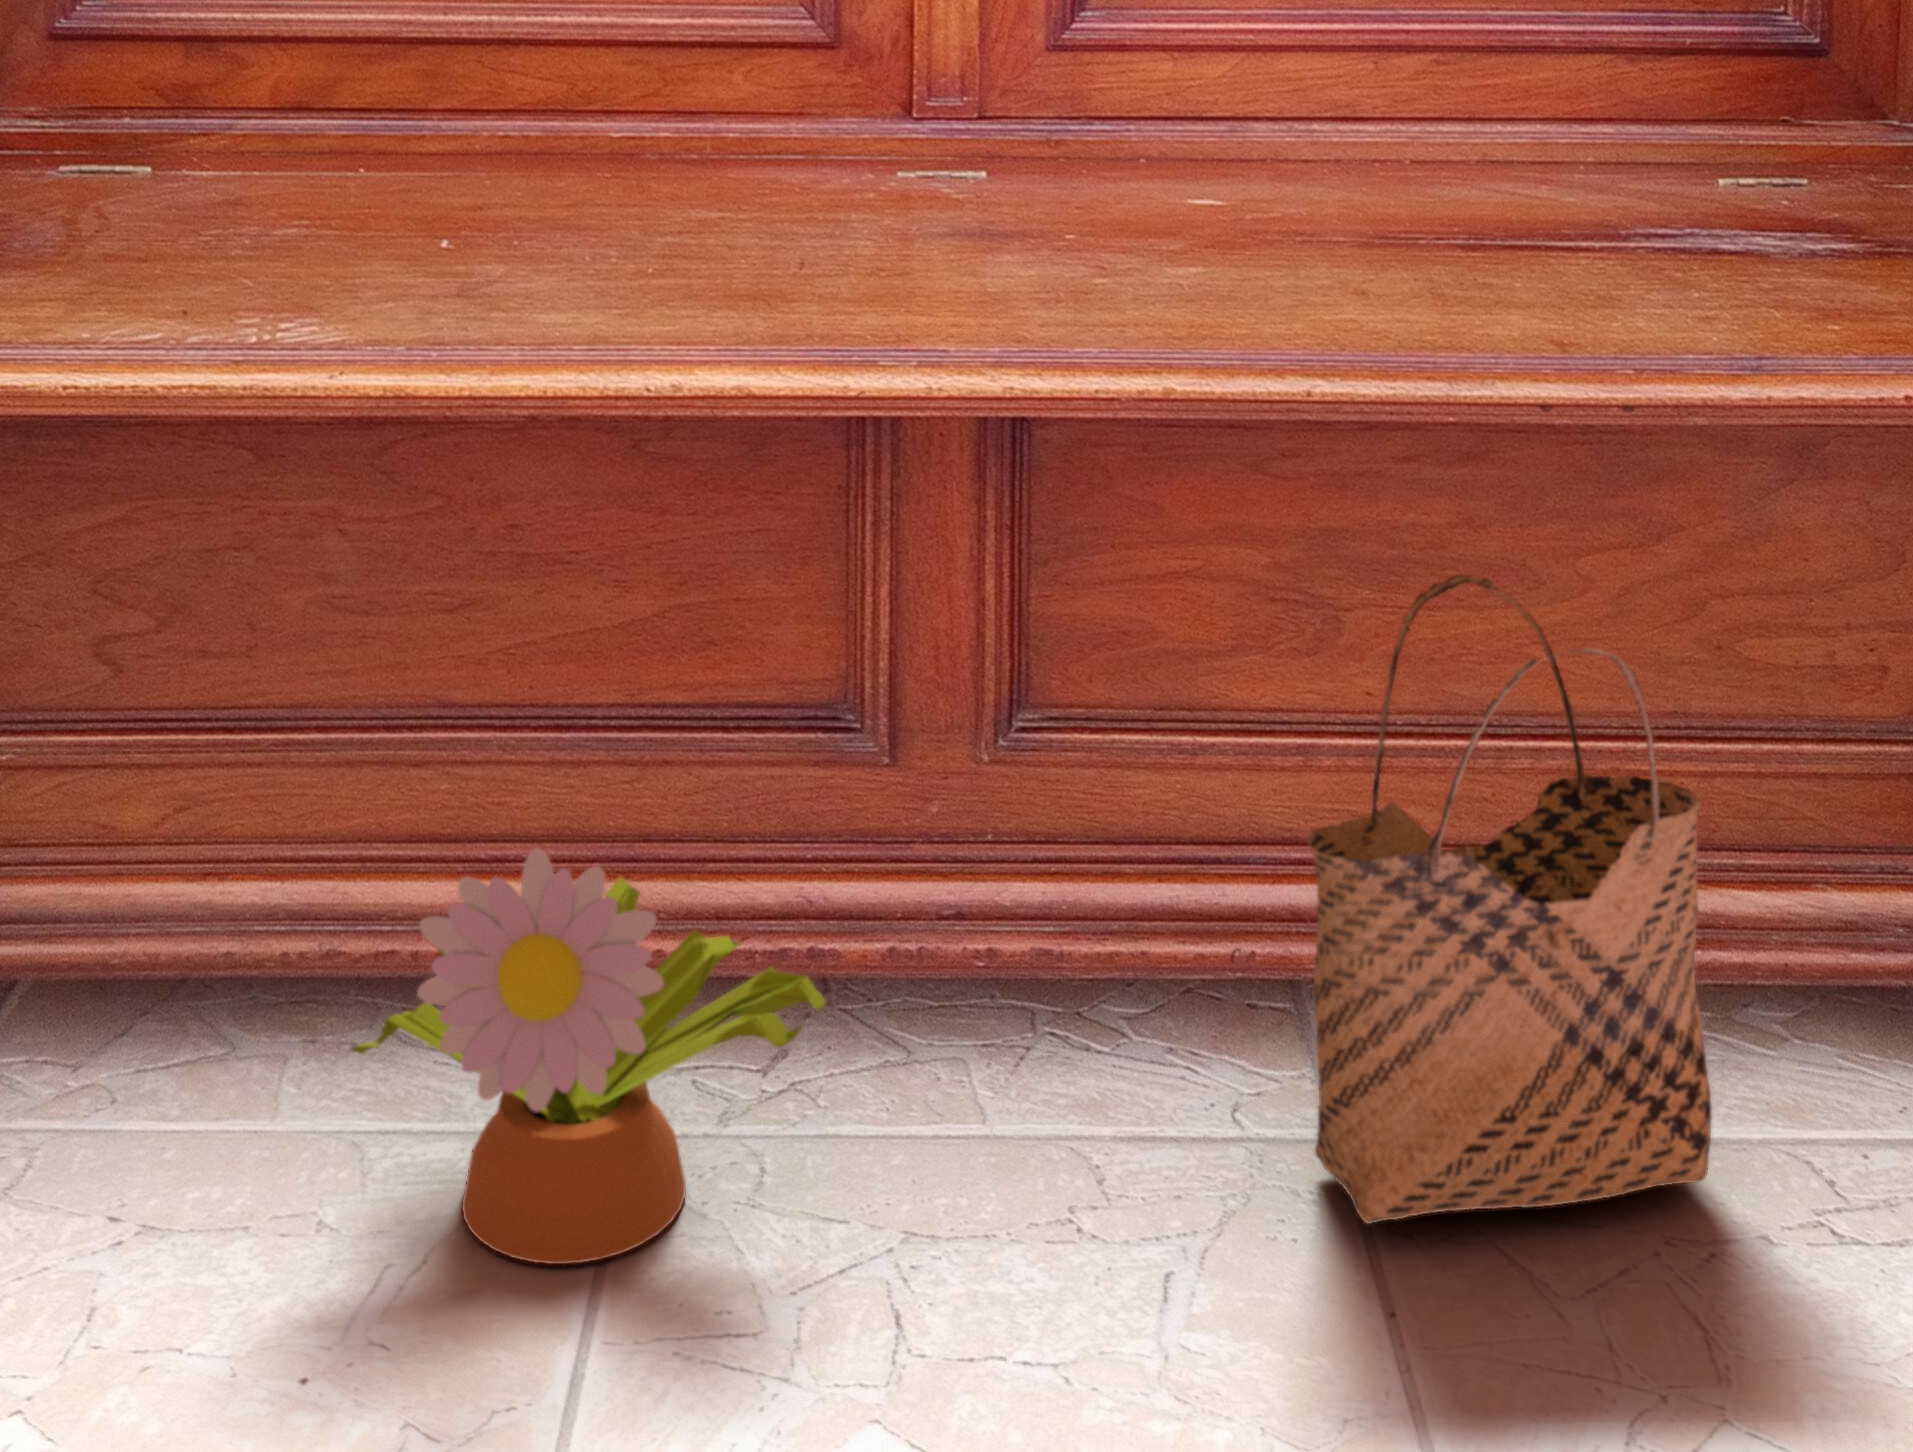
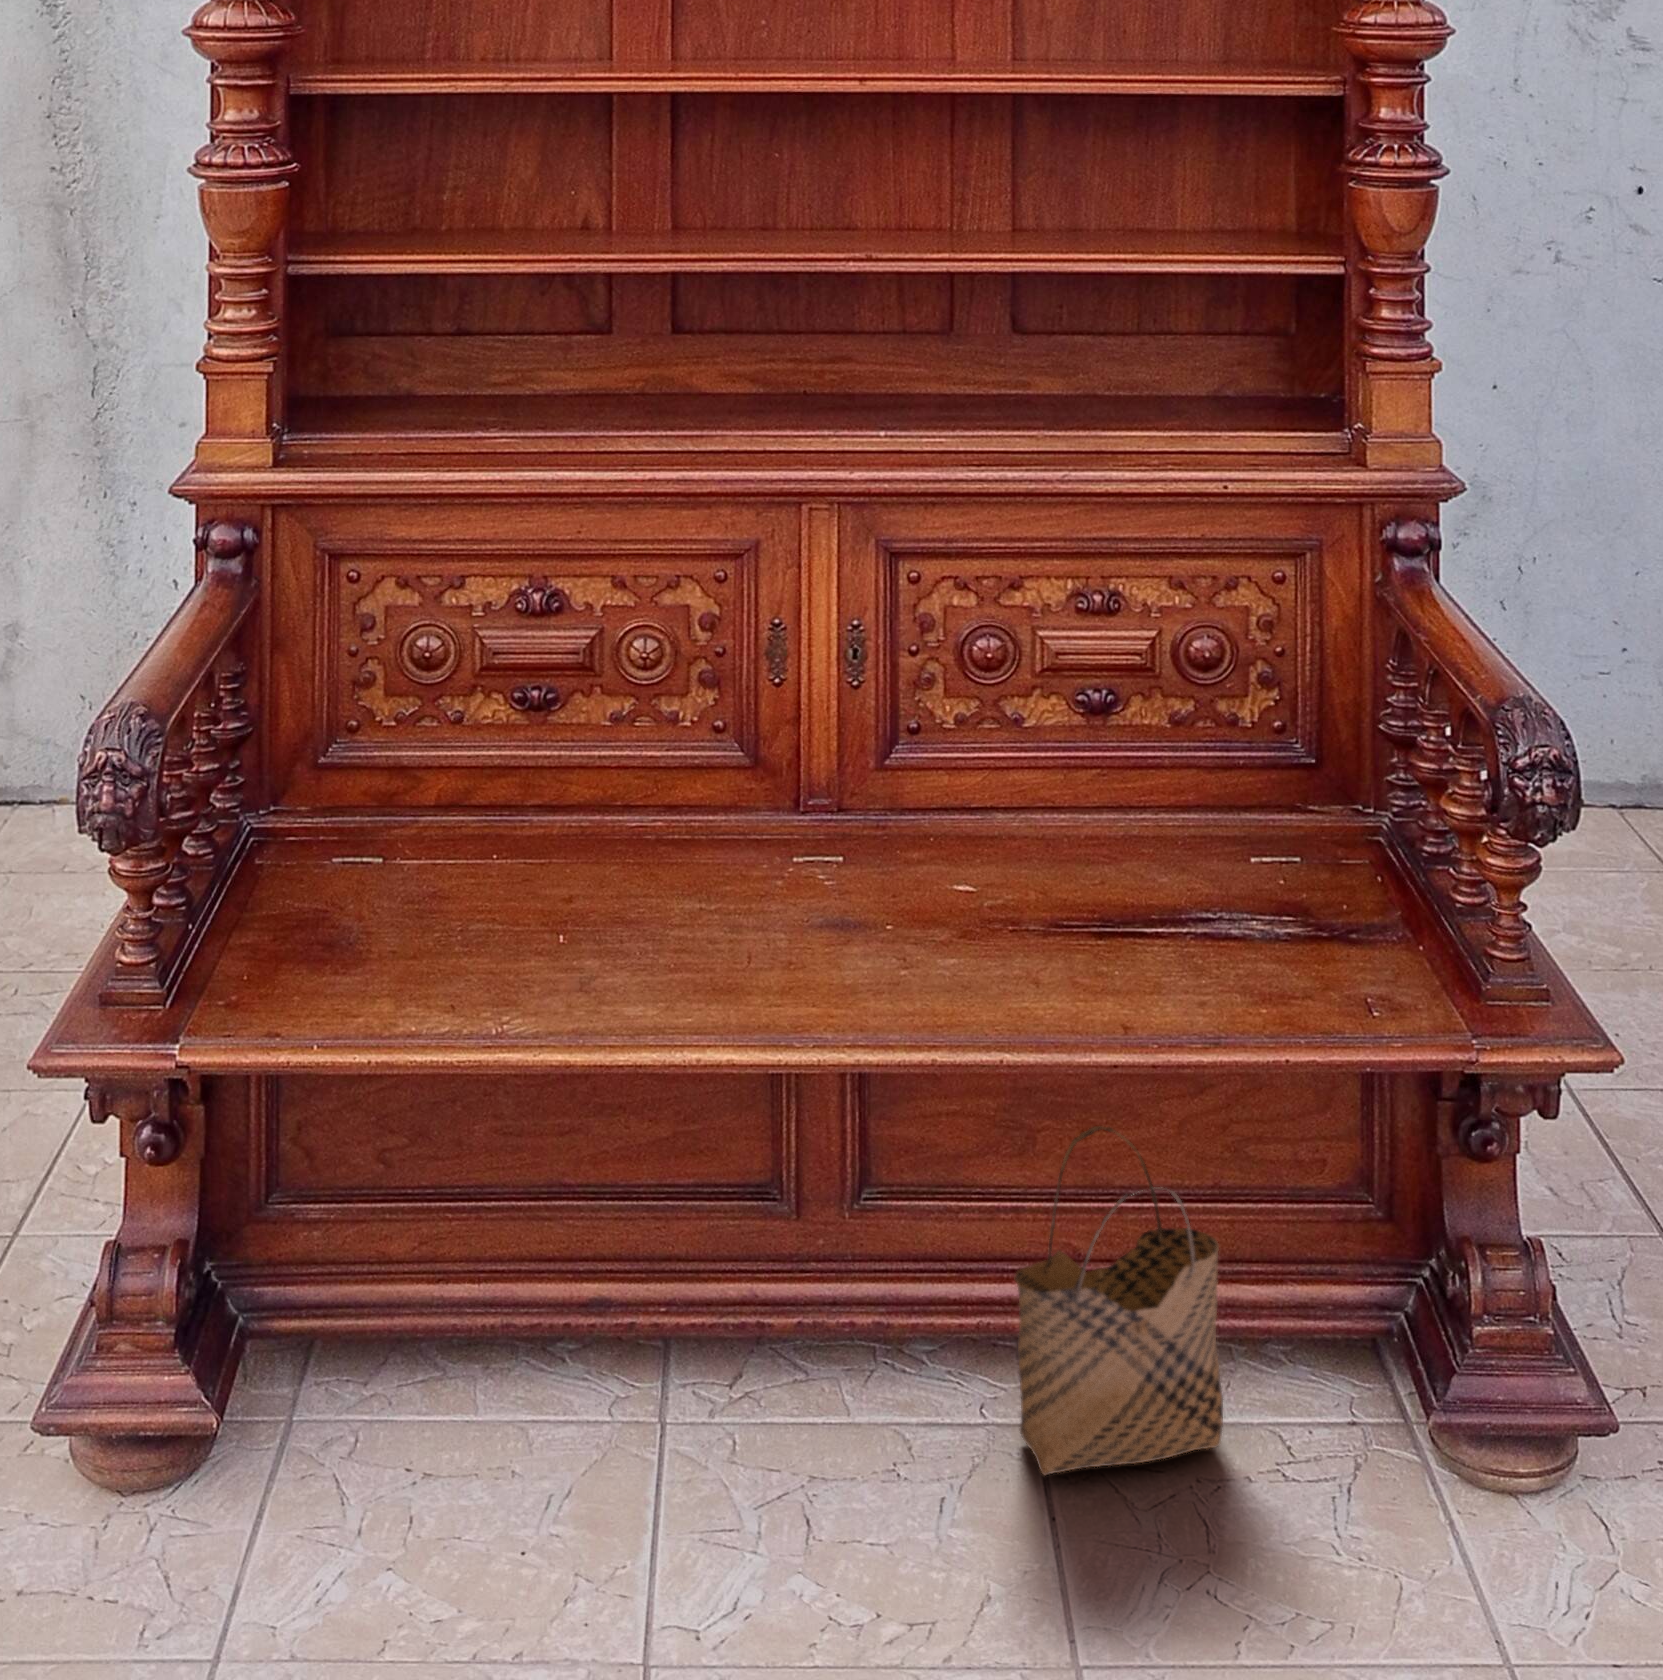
decorative plant: present [349,848,825,1264] -> none [523,1281,766,1503]

